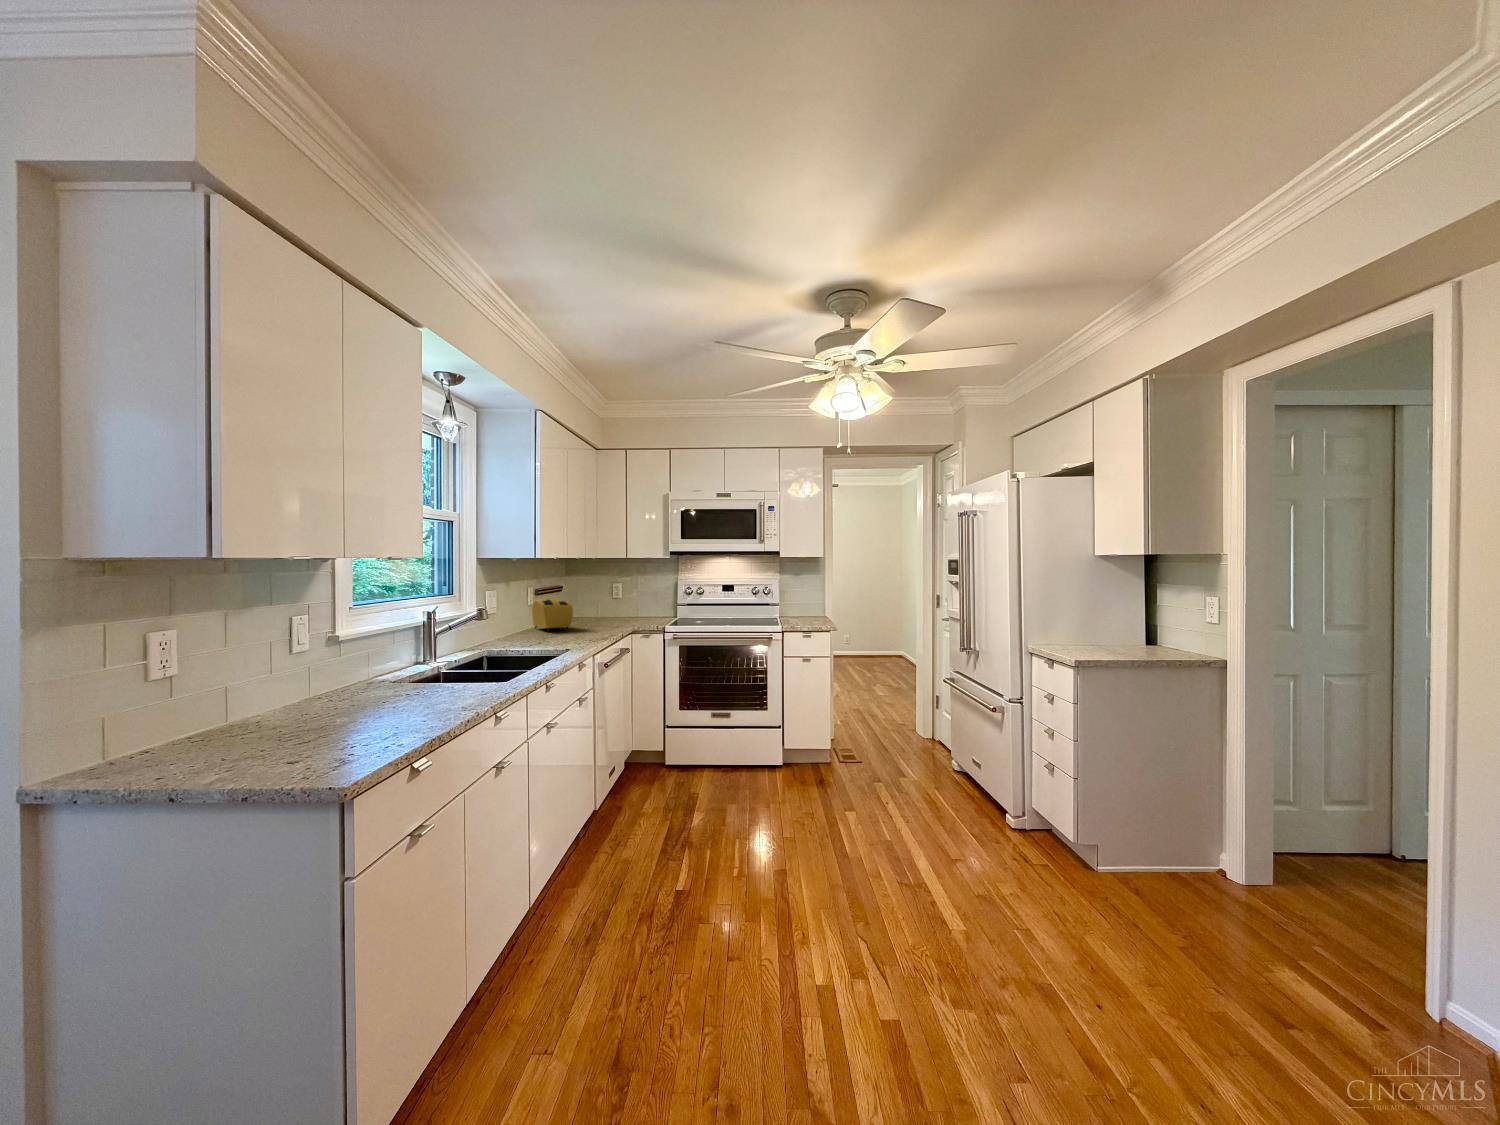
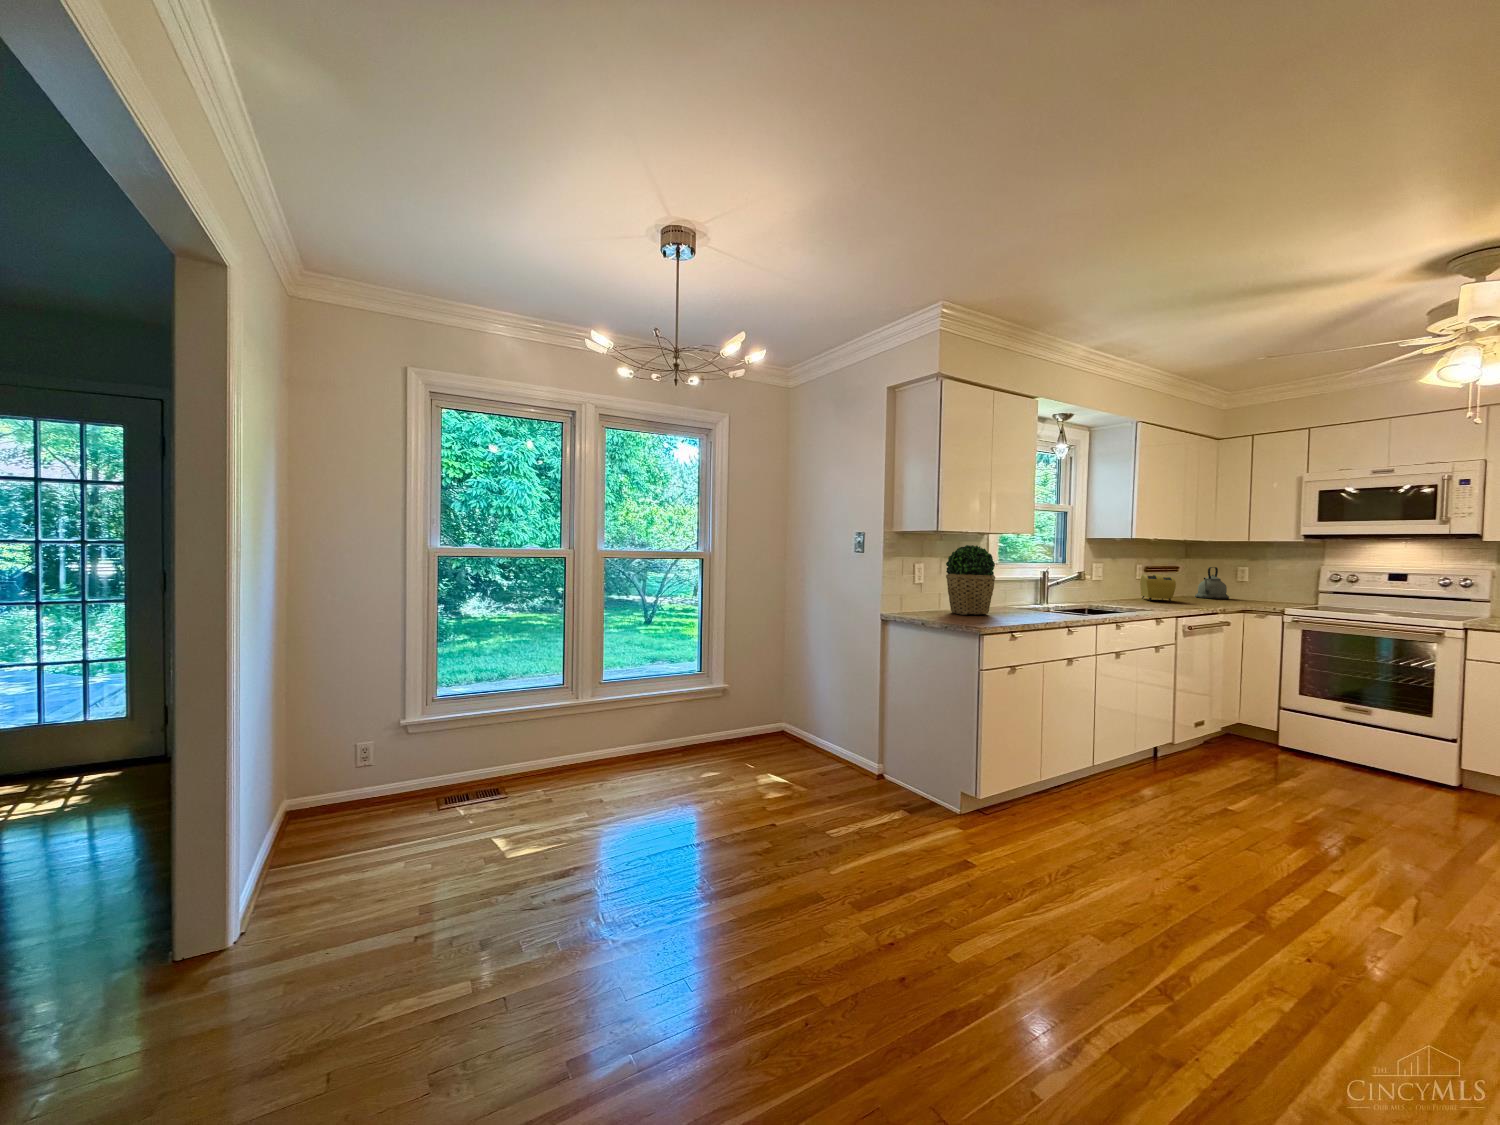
potted plant: none [240,581,368,737] -> present [946,545,995,615]
kettle: none [576,585,605,619] -> present [1195,567,1229,599]

